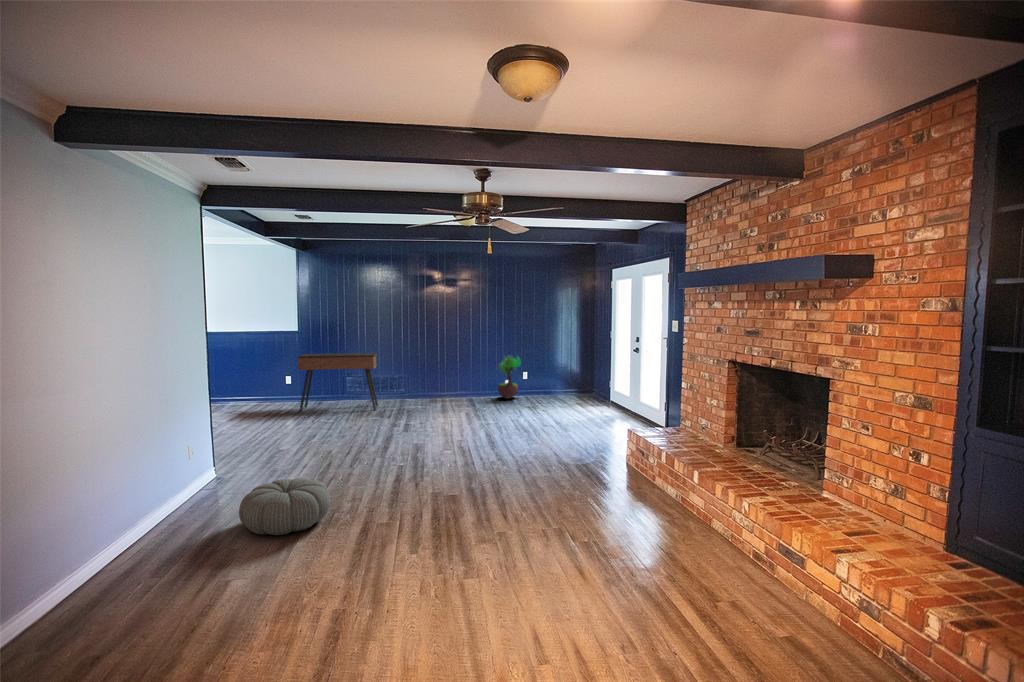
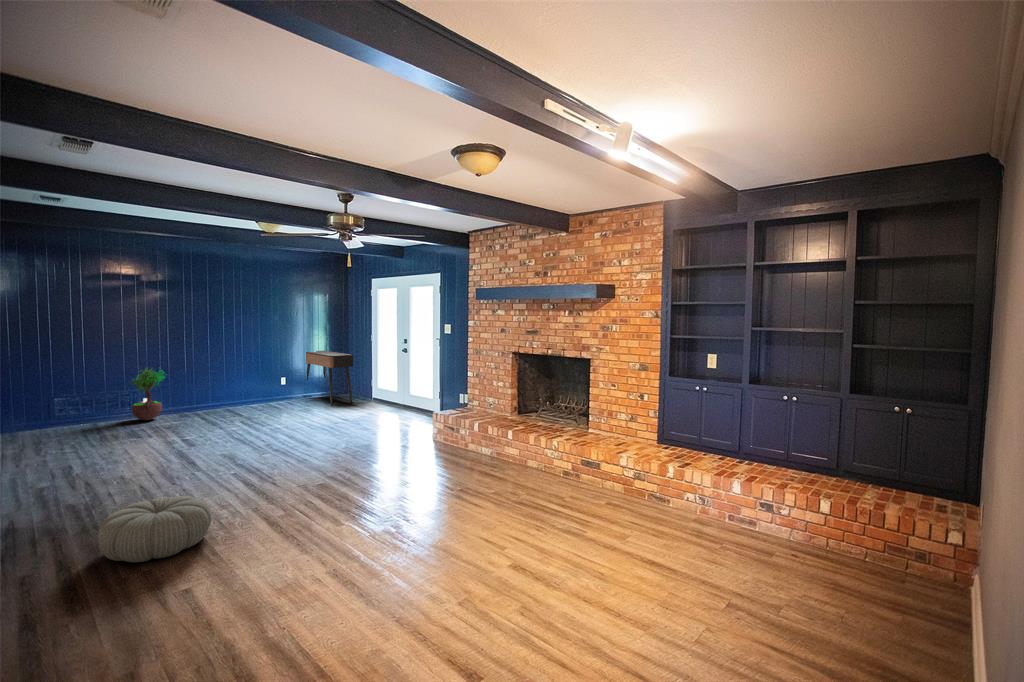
console table: present [298,353,378,413] -> present [304,351,353,406]
potted tree: present [498,355,519,398] -> present [130,368,165,420]

